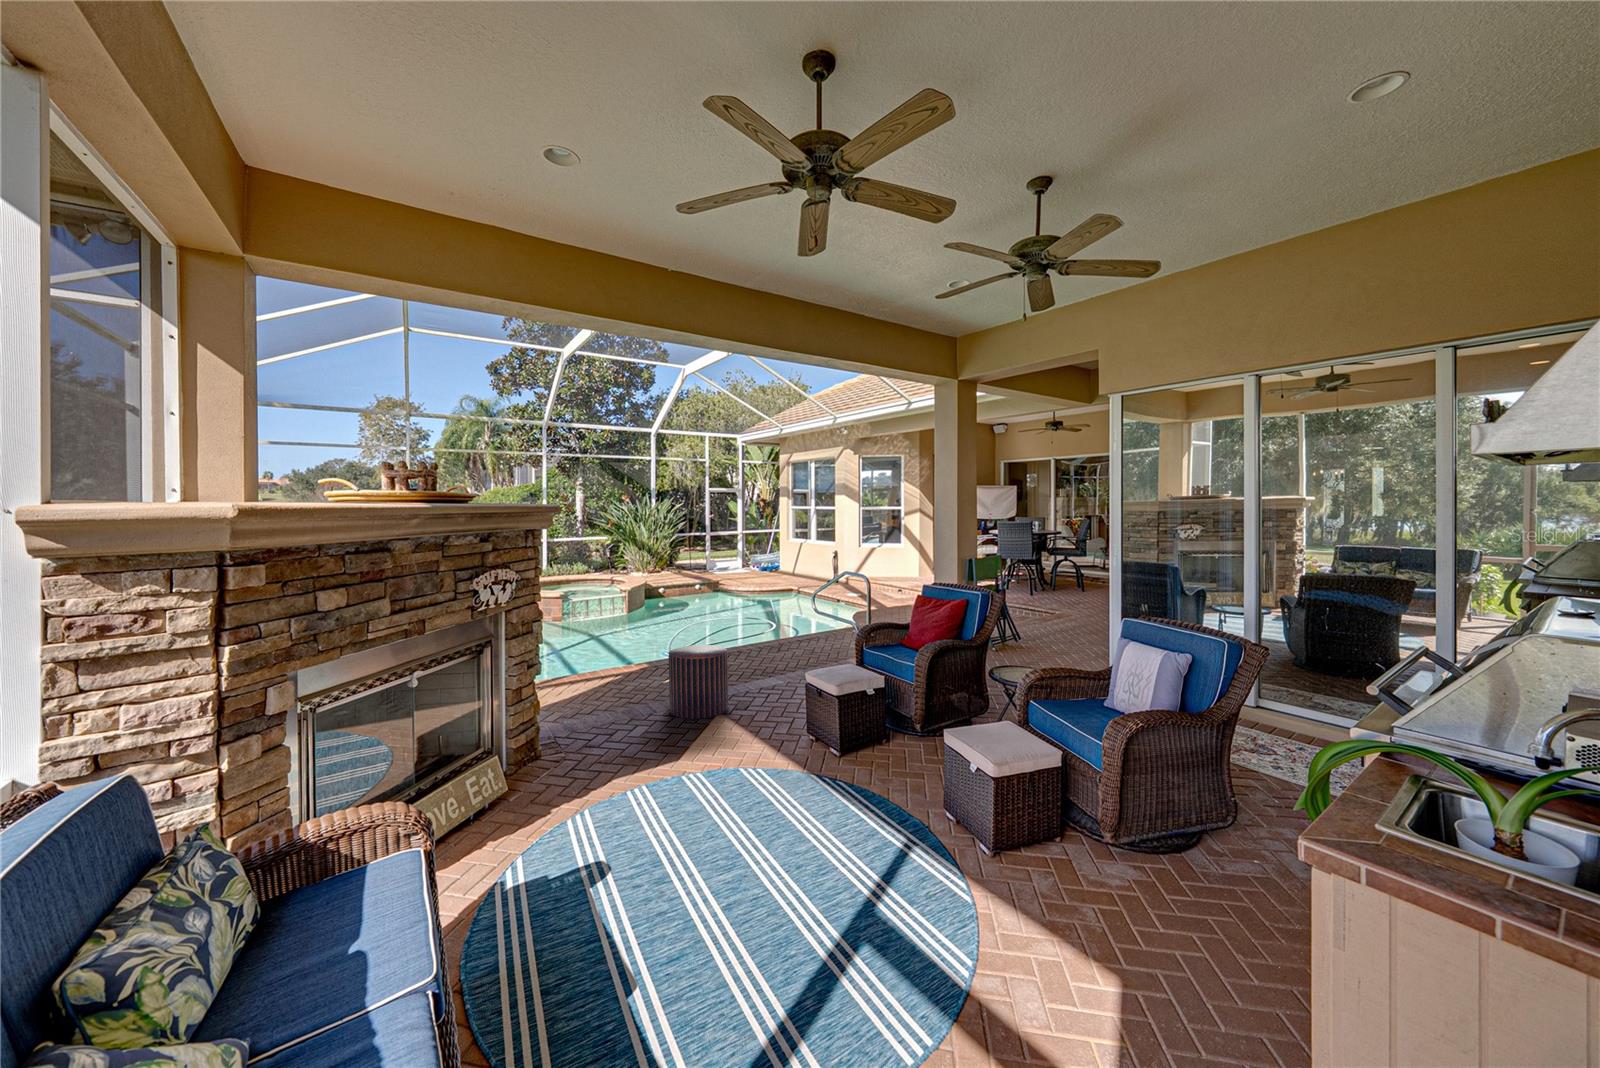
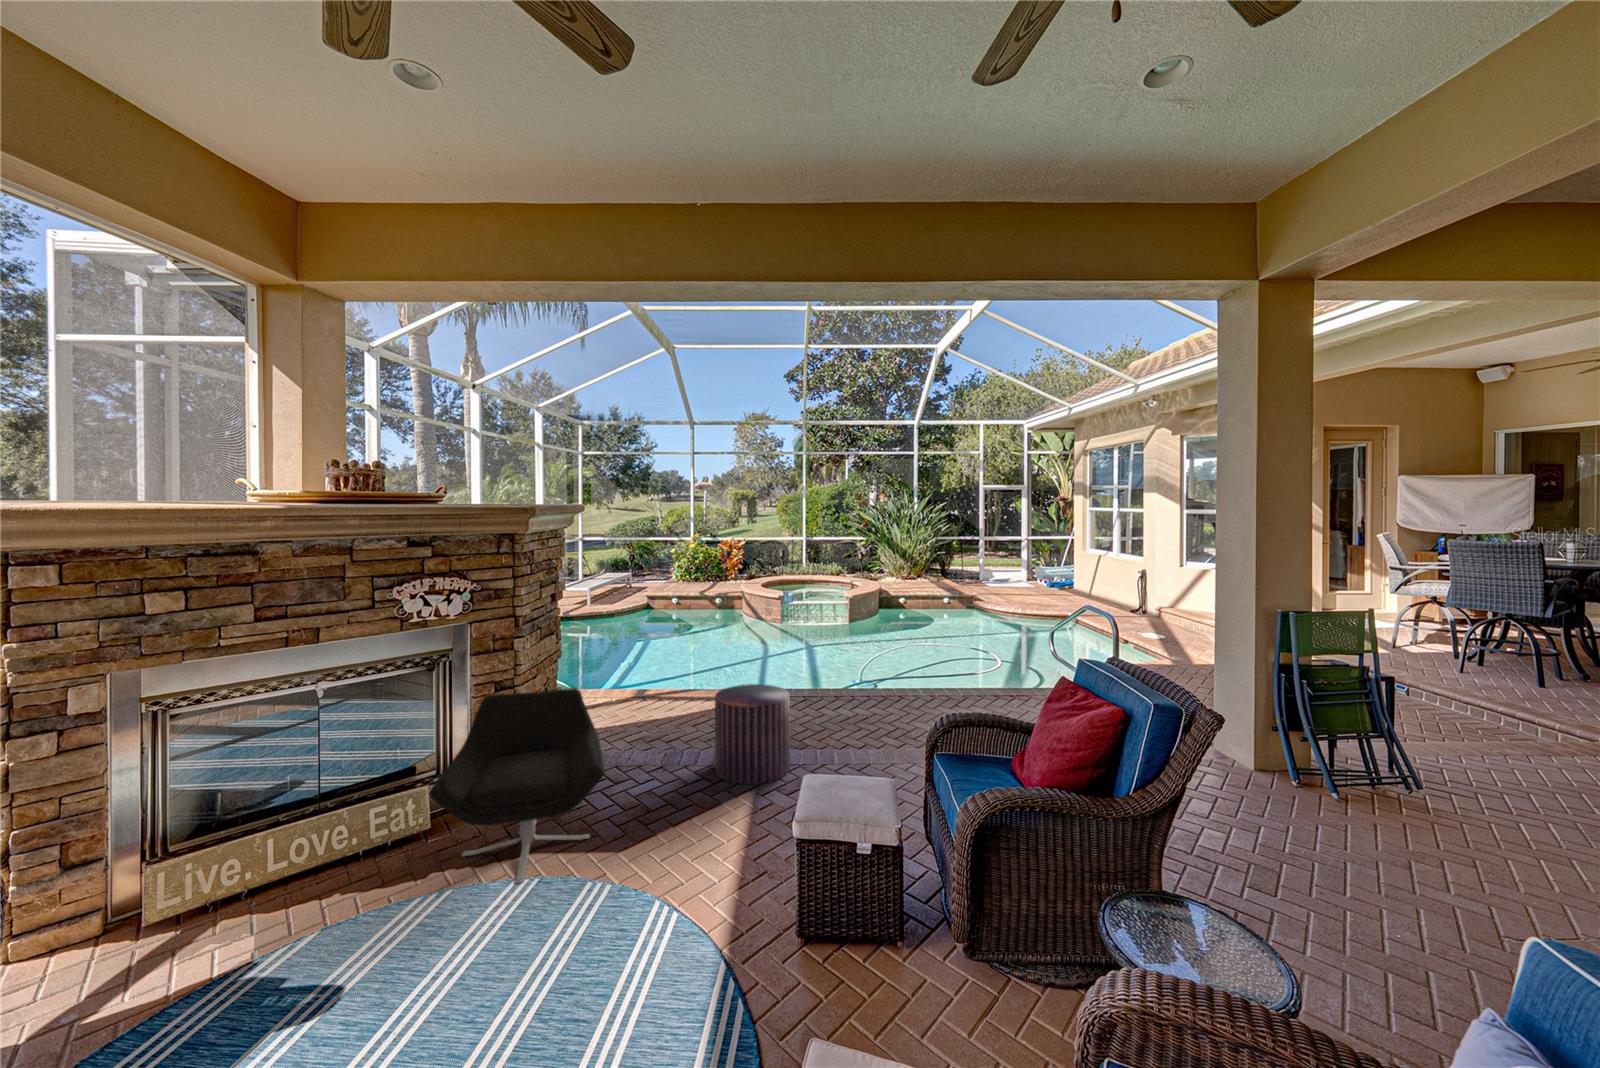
lounge chair: none [514,658,667,802] -> present [429,688,605,883]

